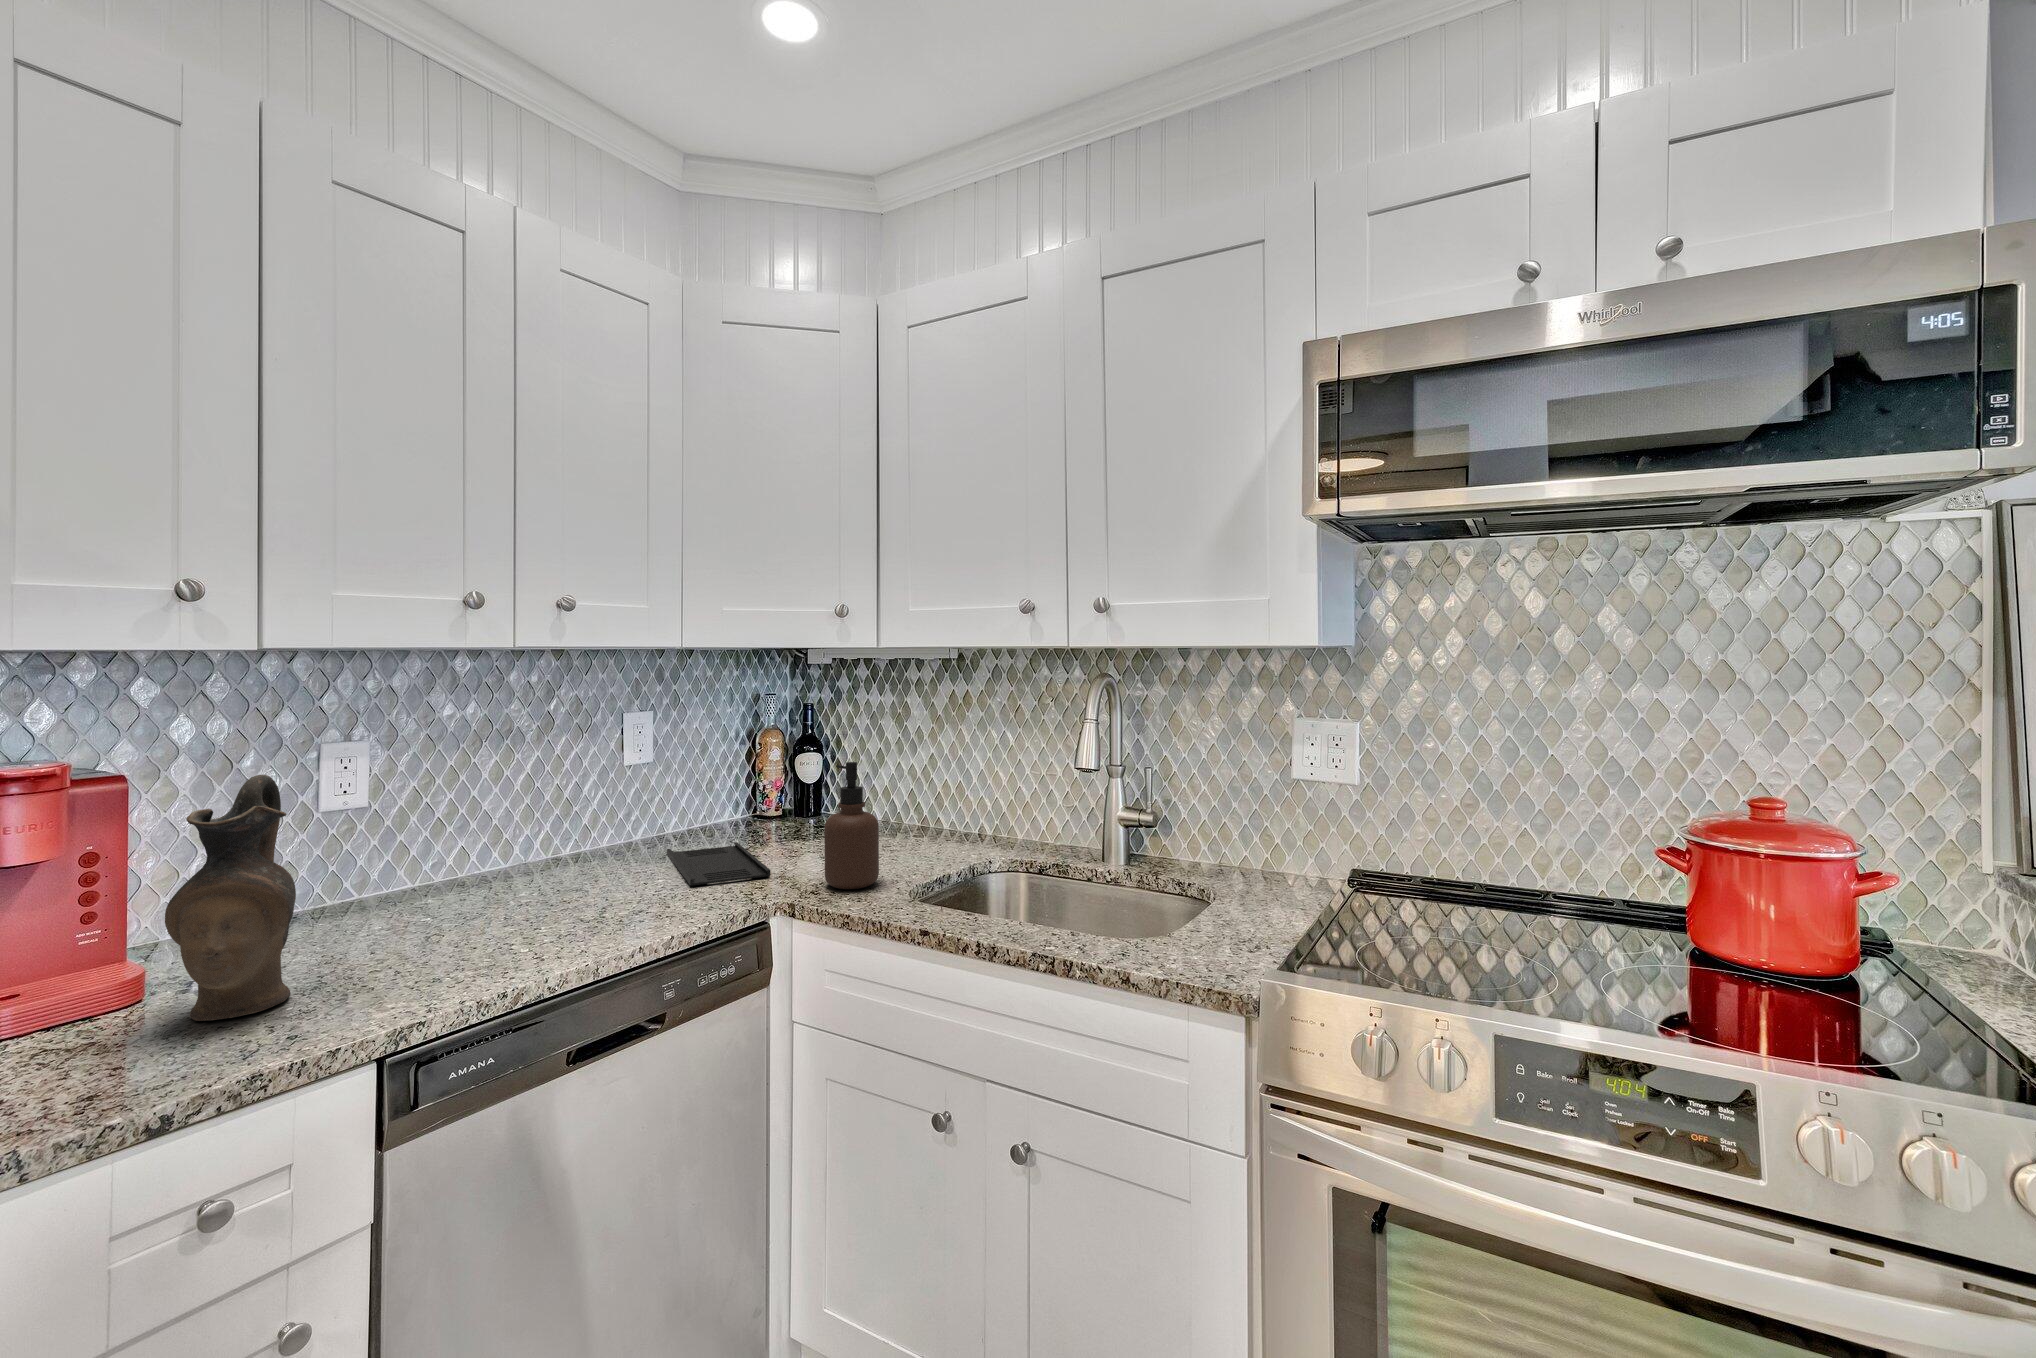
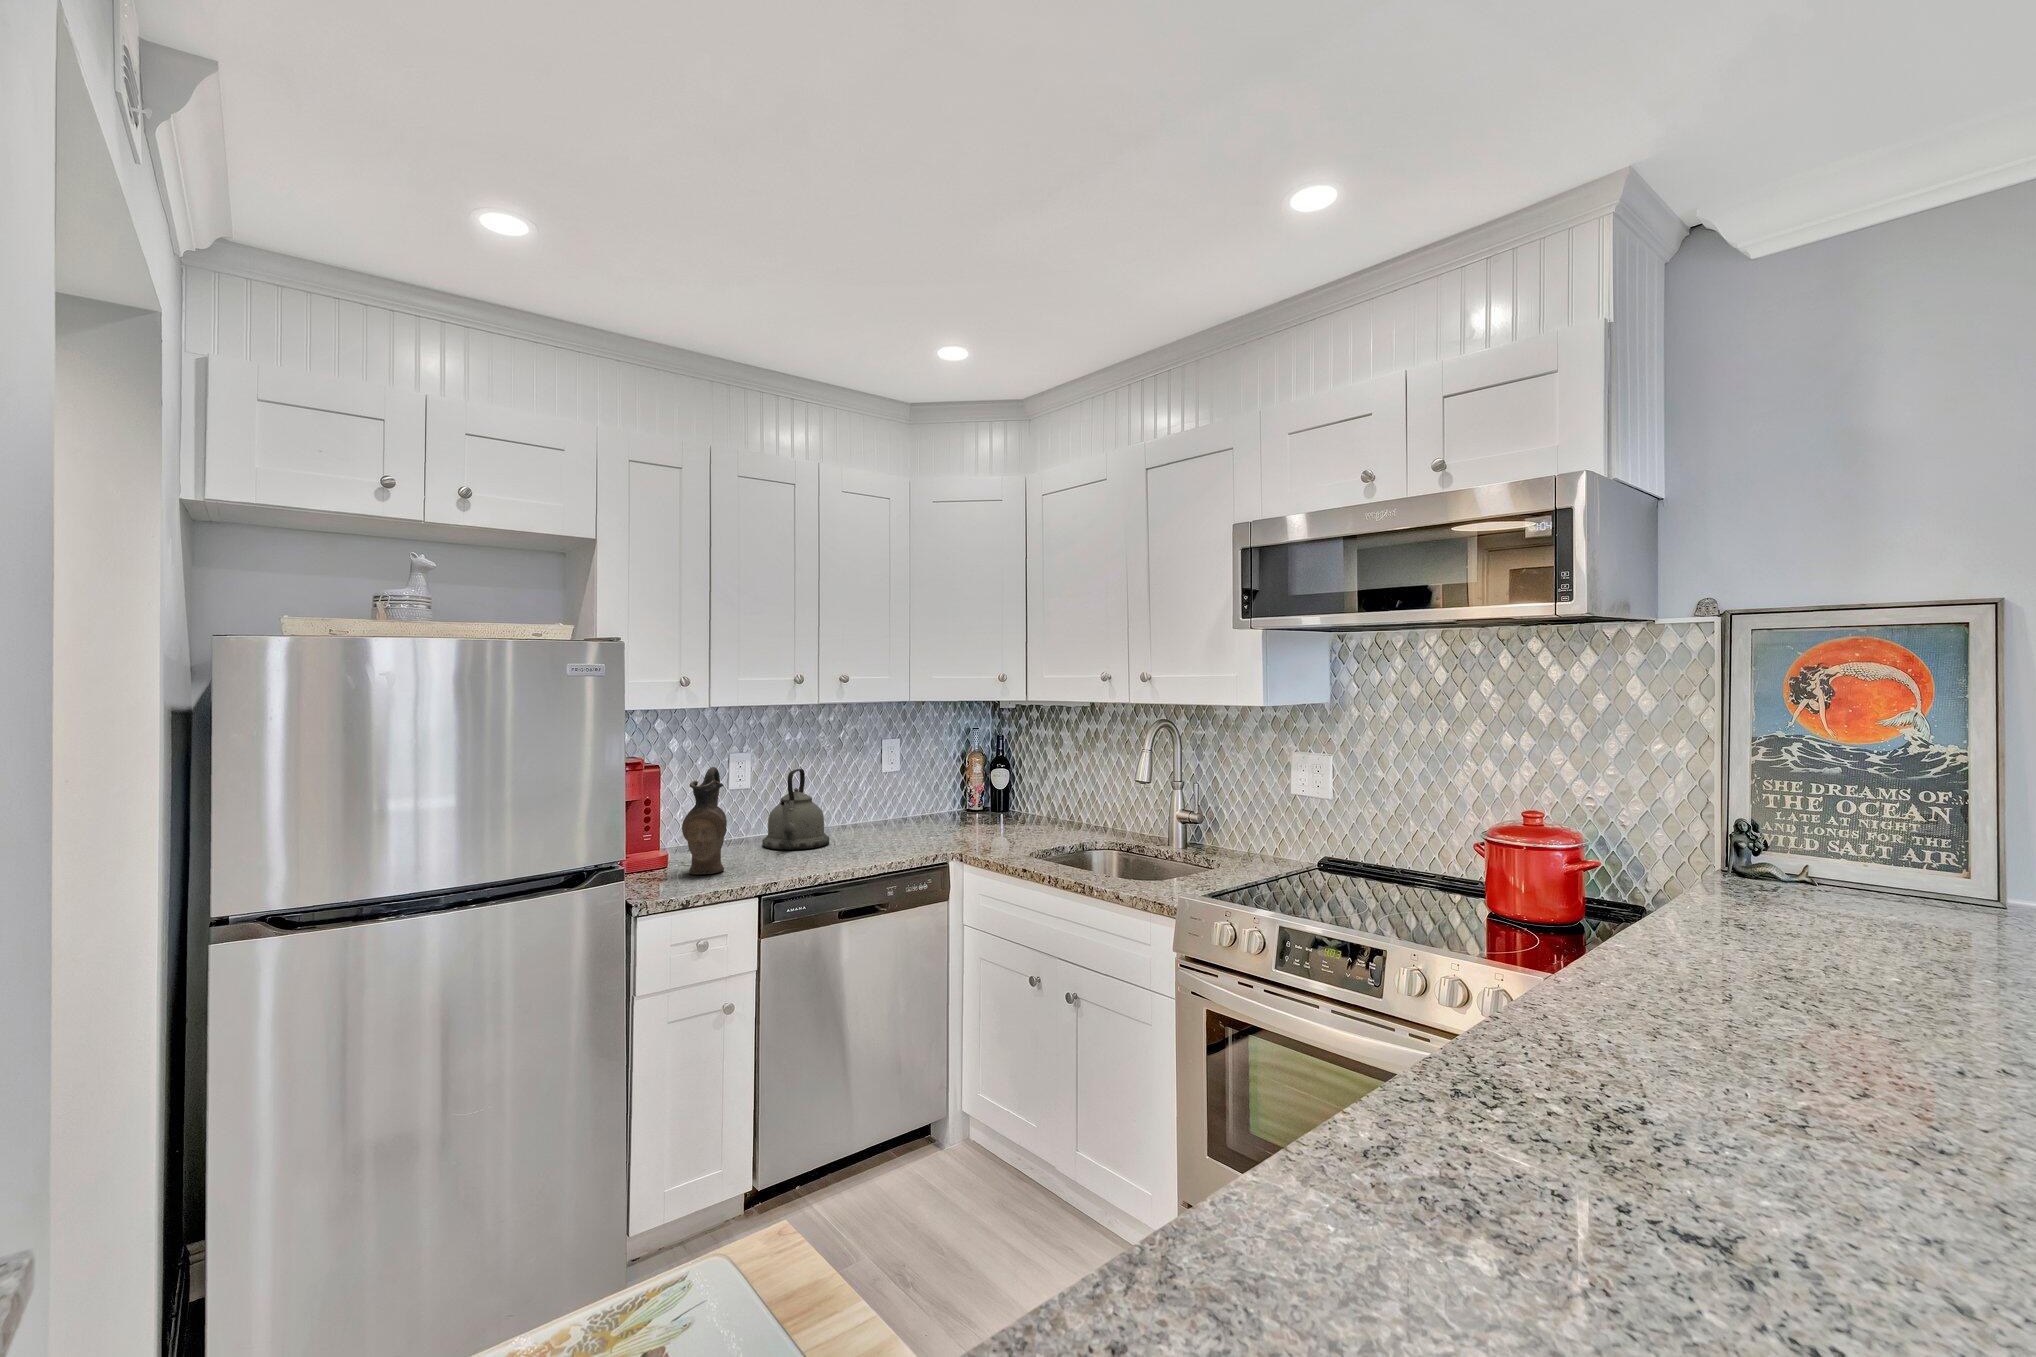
soap dispenser: present [824,762,879,889] -> none [984,773,1017,851]
kettle: none [396,767,537,921] -> present [762,769,829,850]
tray: present [667,842,771,886] -> none [904,825,956,844]

